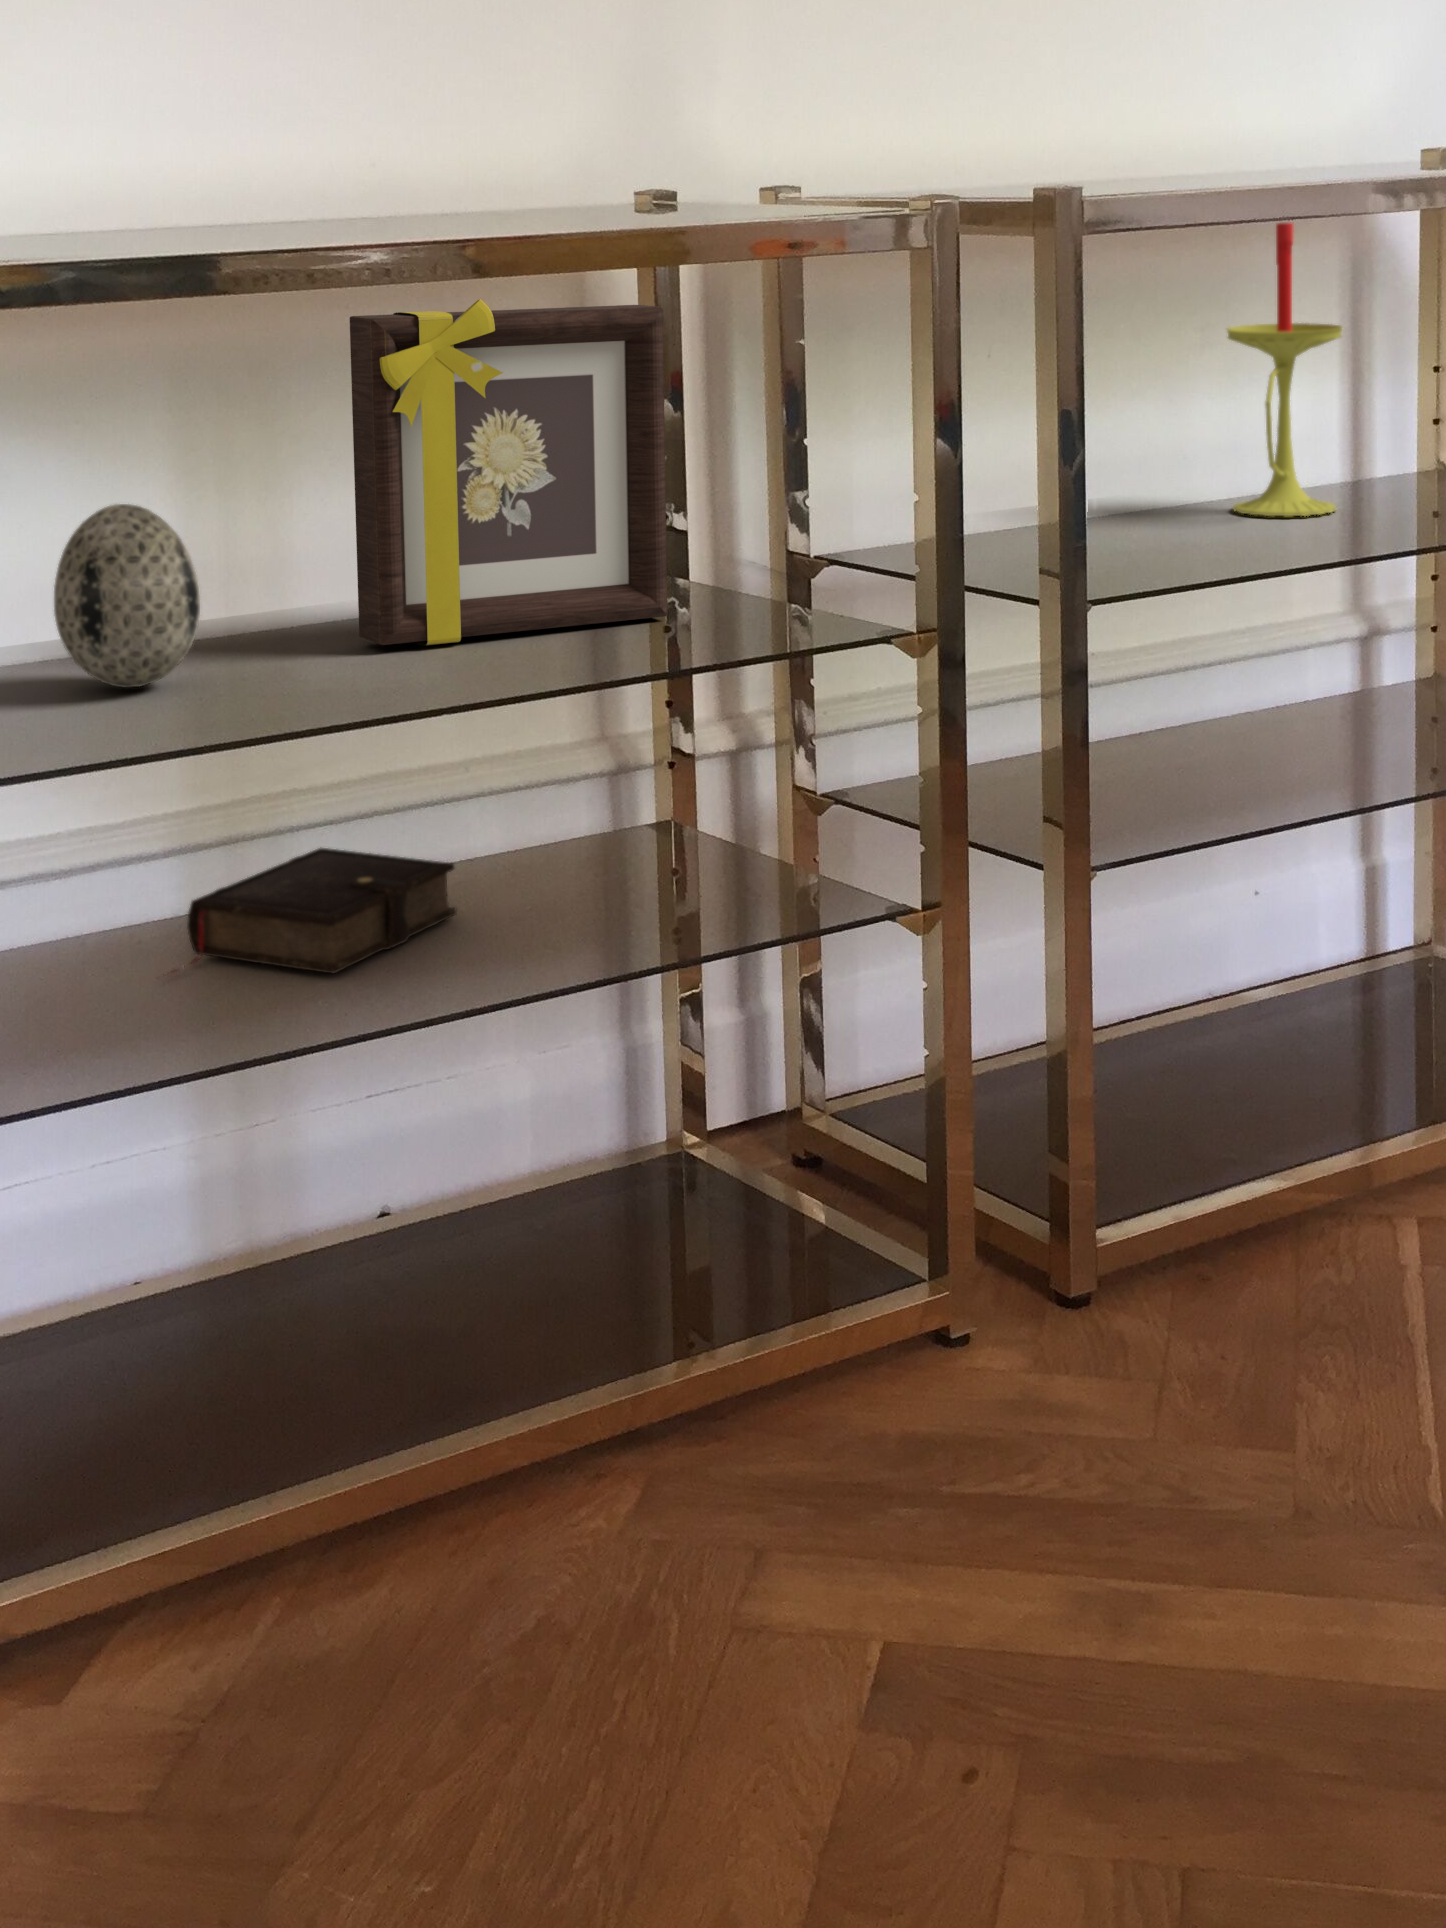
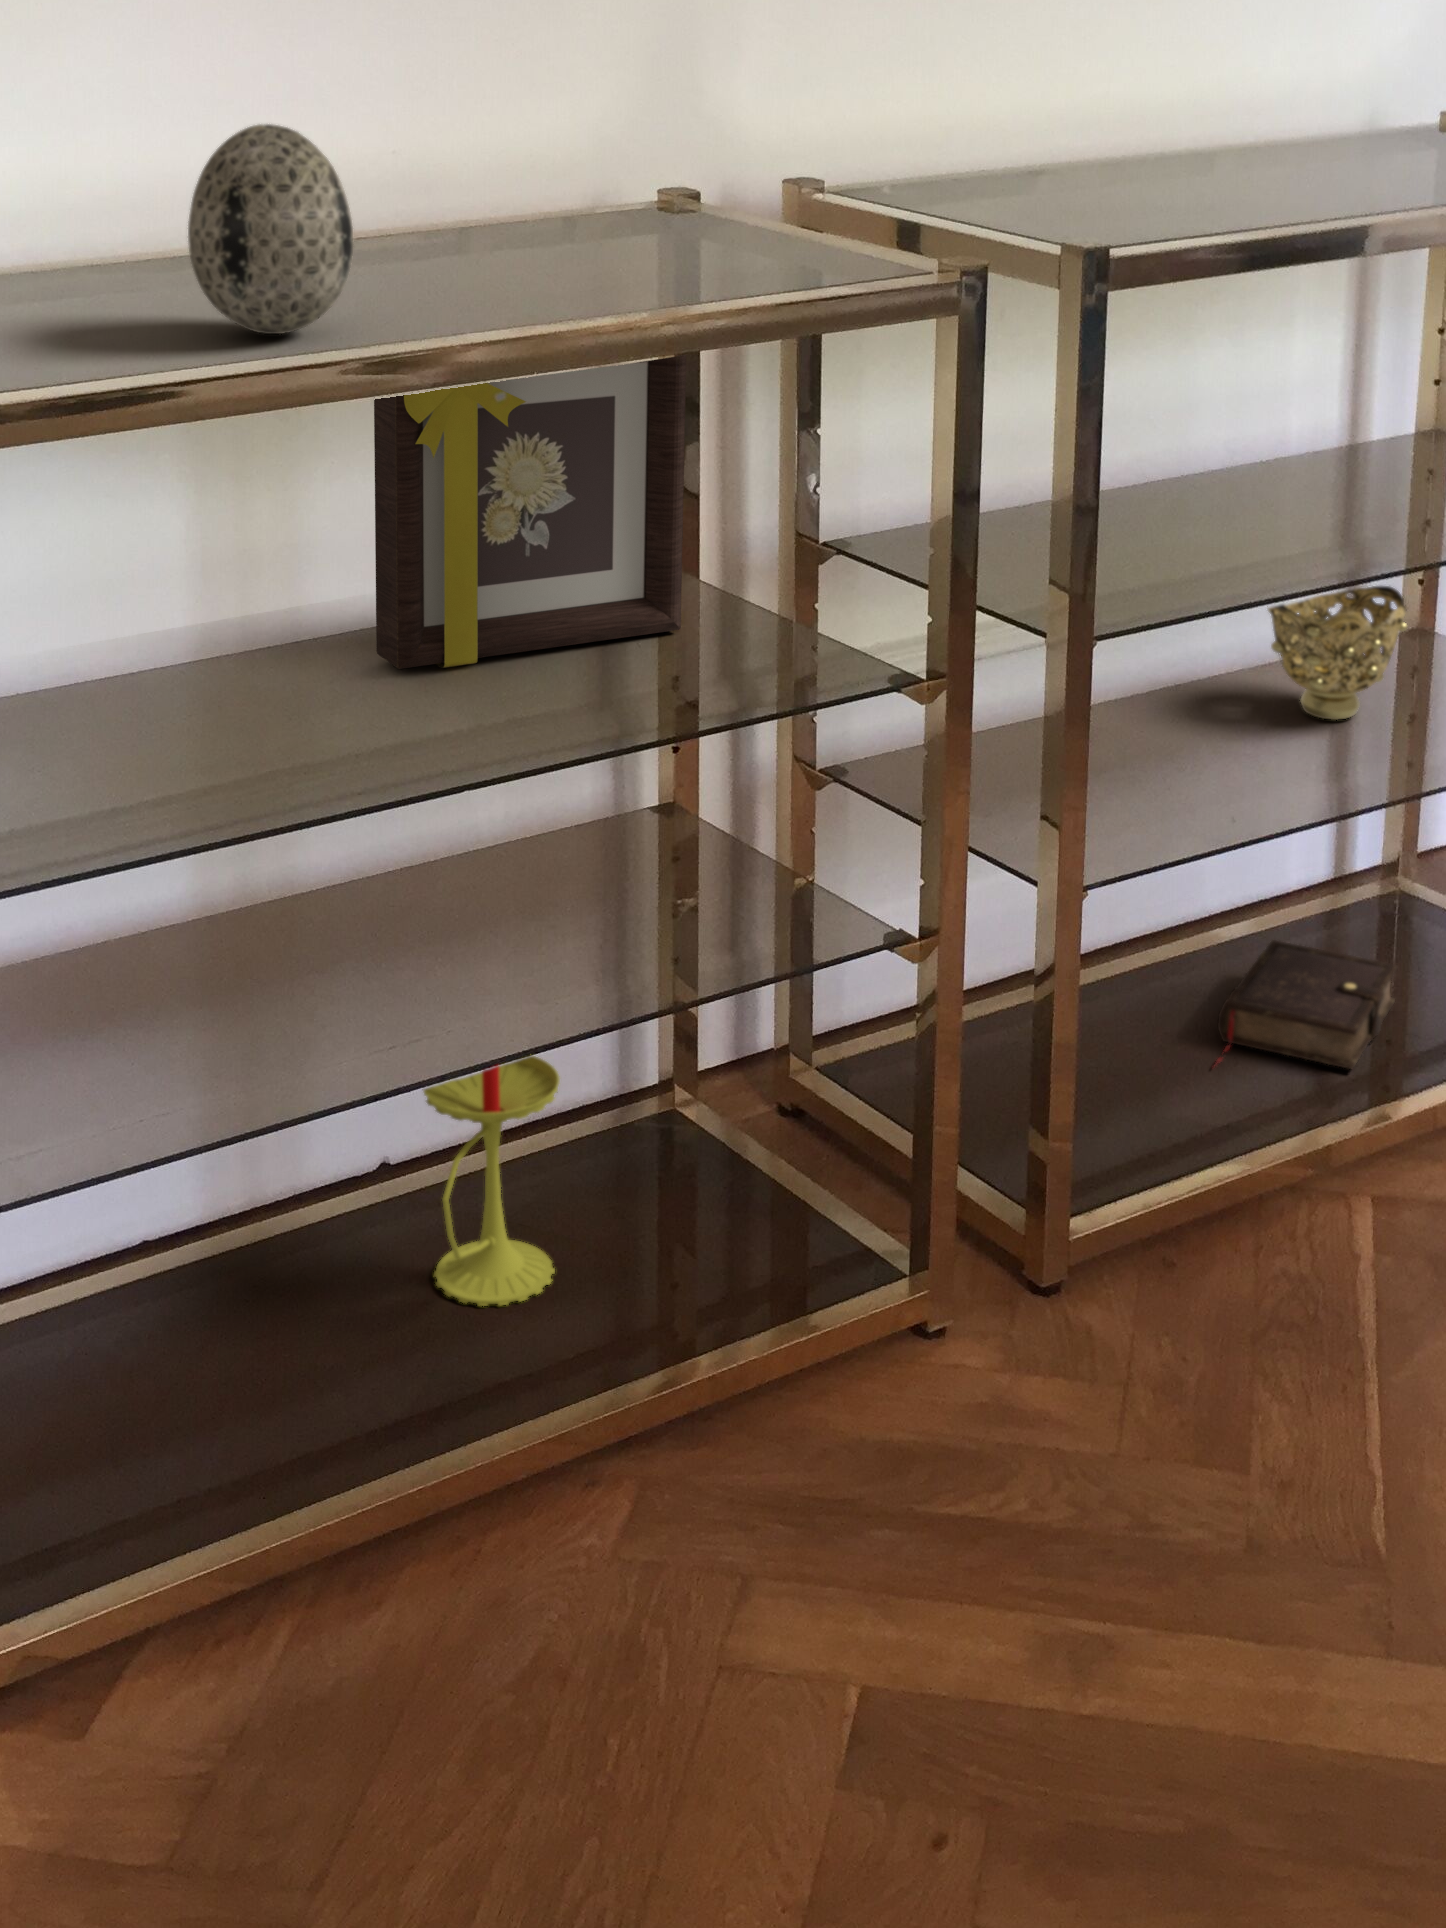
candle: present [1227,223,1343,516] -> present [423,1056,560,1306]
decorative egg: present [54,504,200,688] -> present [188,124,353,334]
decorative bowl: none [1274,599,1419,742] -> present [1267,586,1407,720]
book: present [165,848,456,976] -> present [1214,940,1398,1069]

